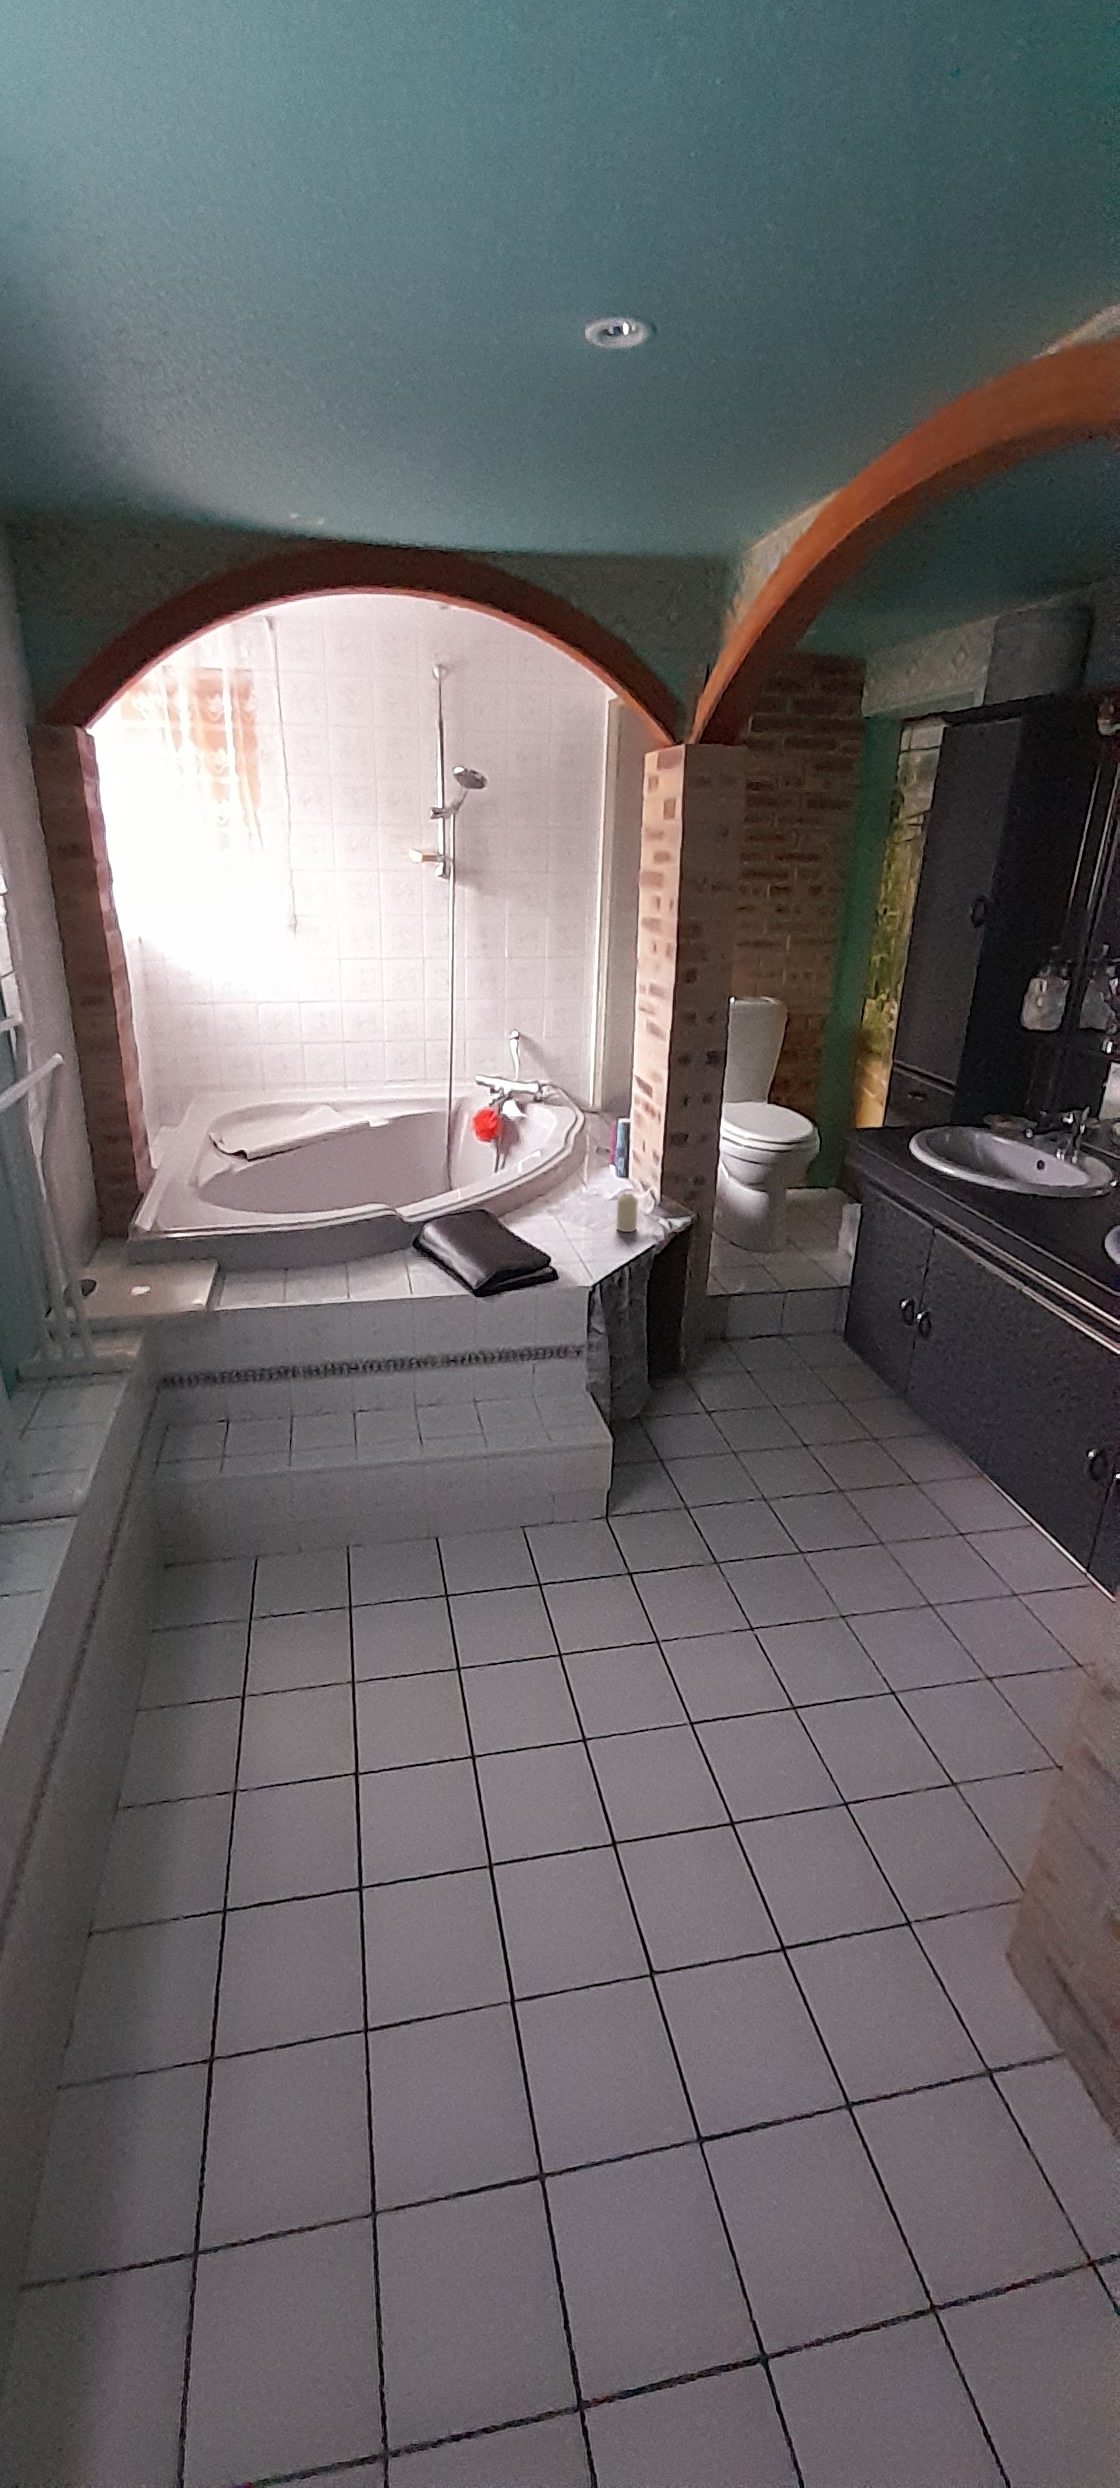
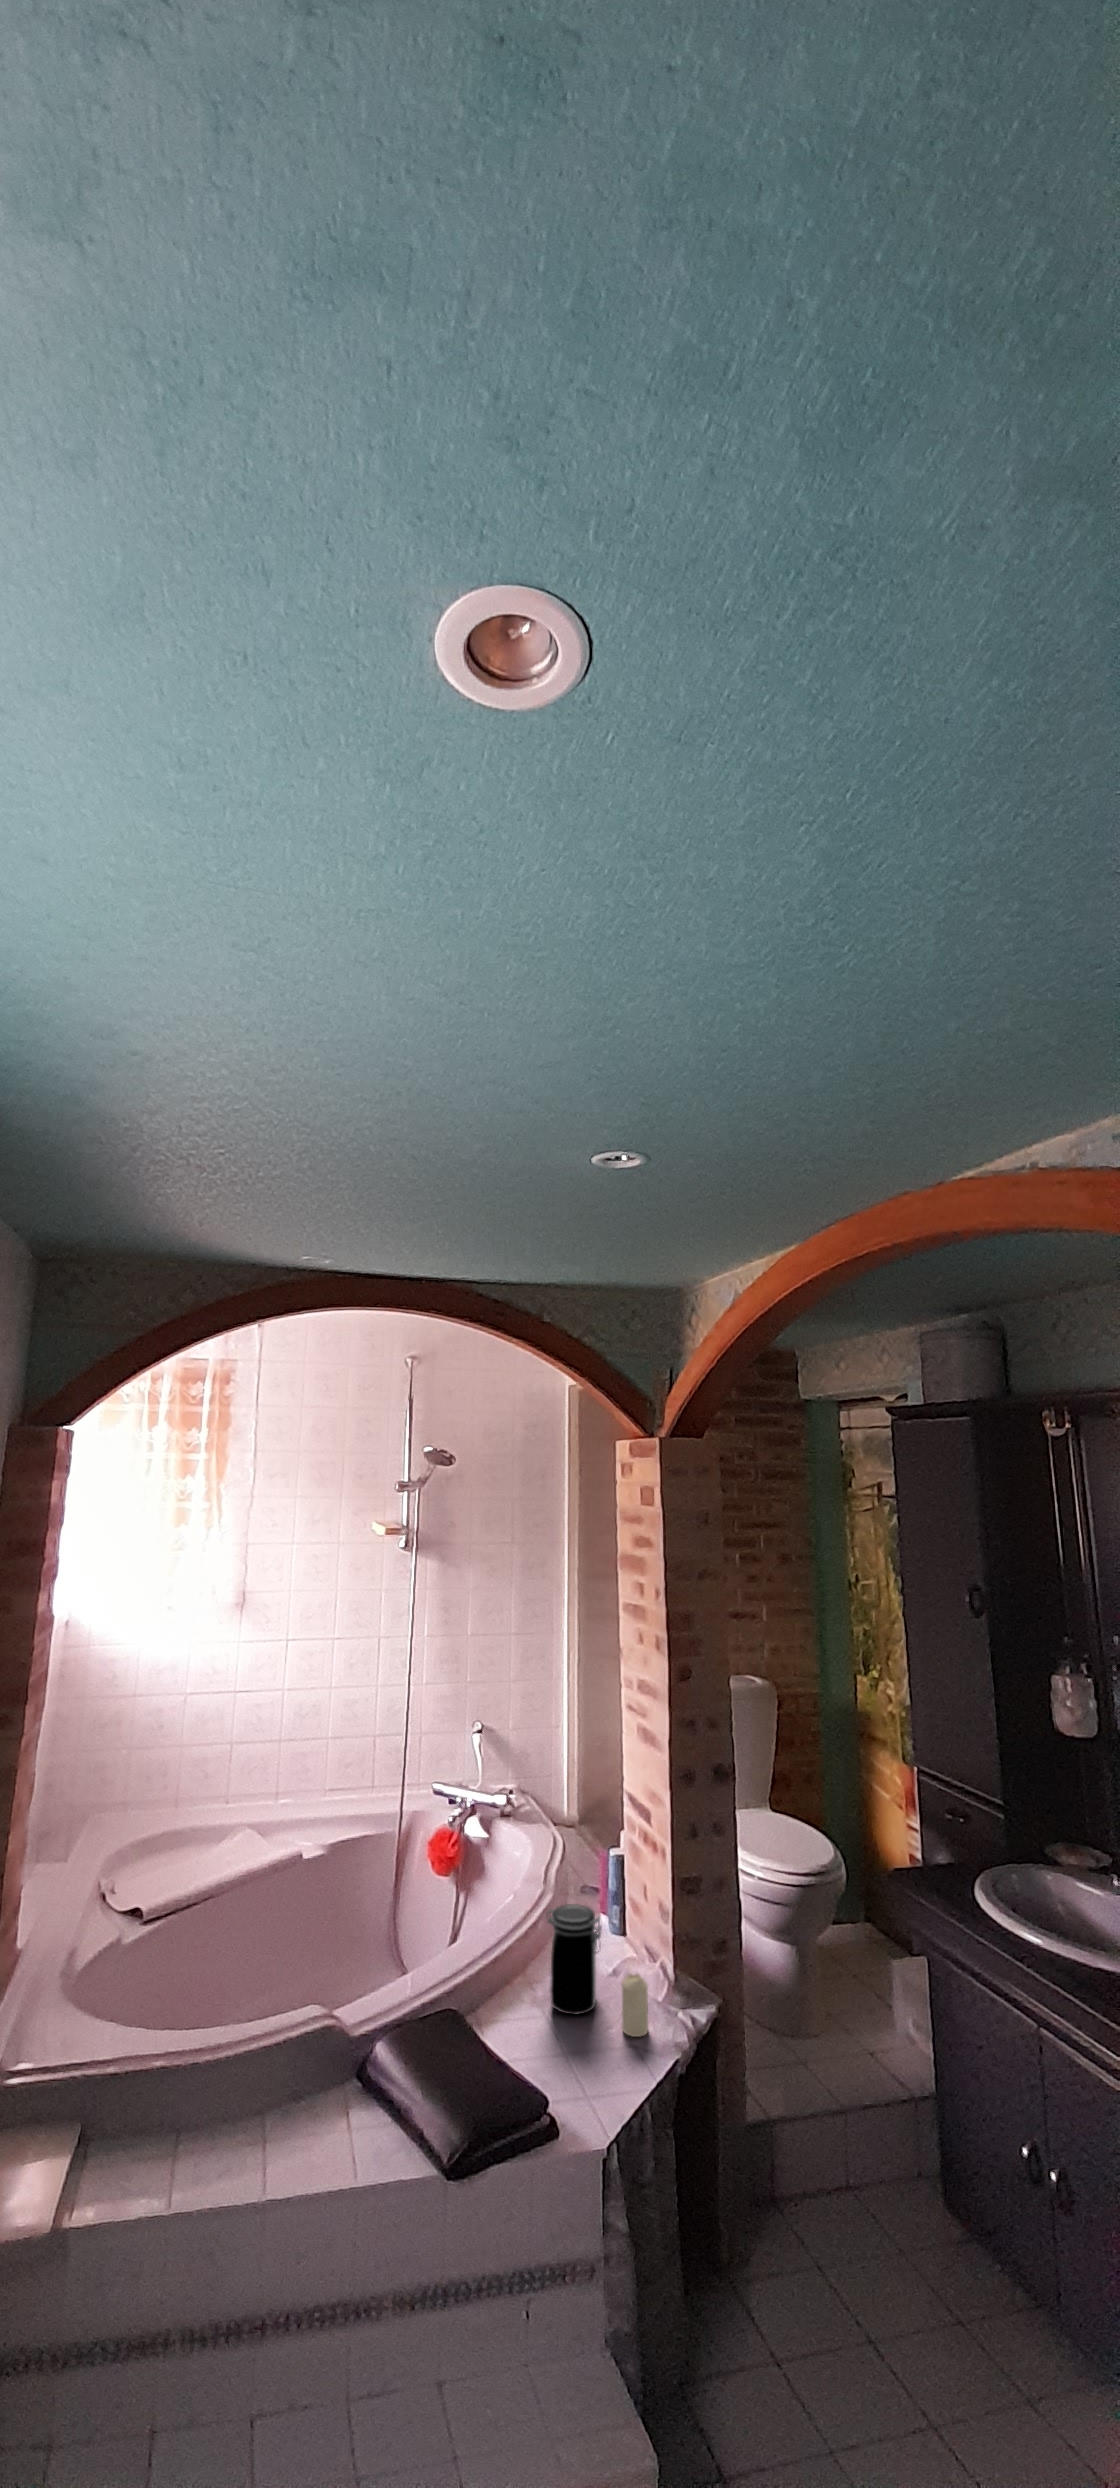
jar: none [561,1149,605,1219] -> present [547,1904,601,2015]

